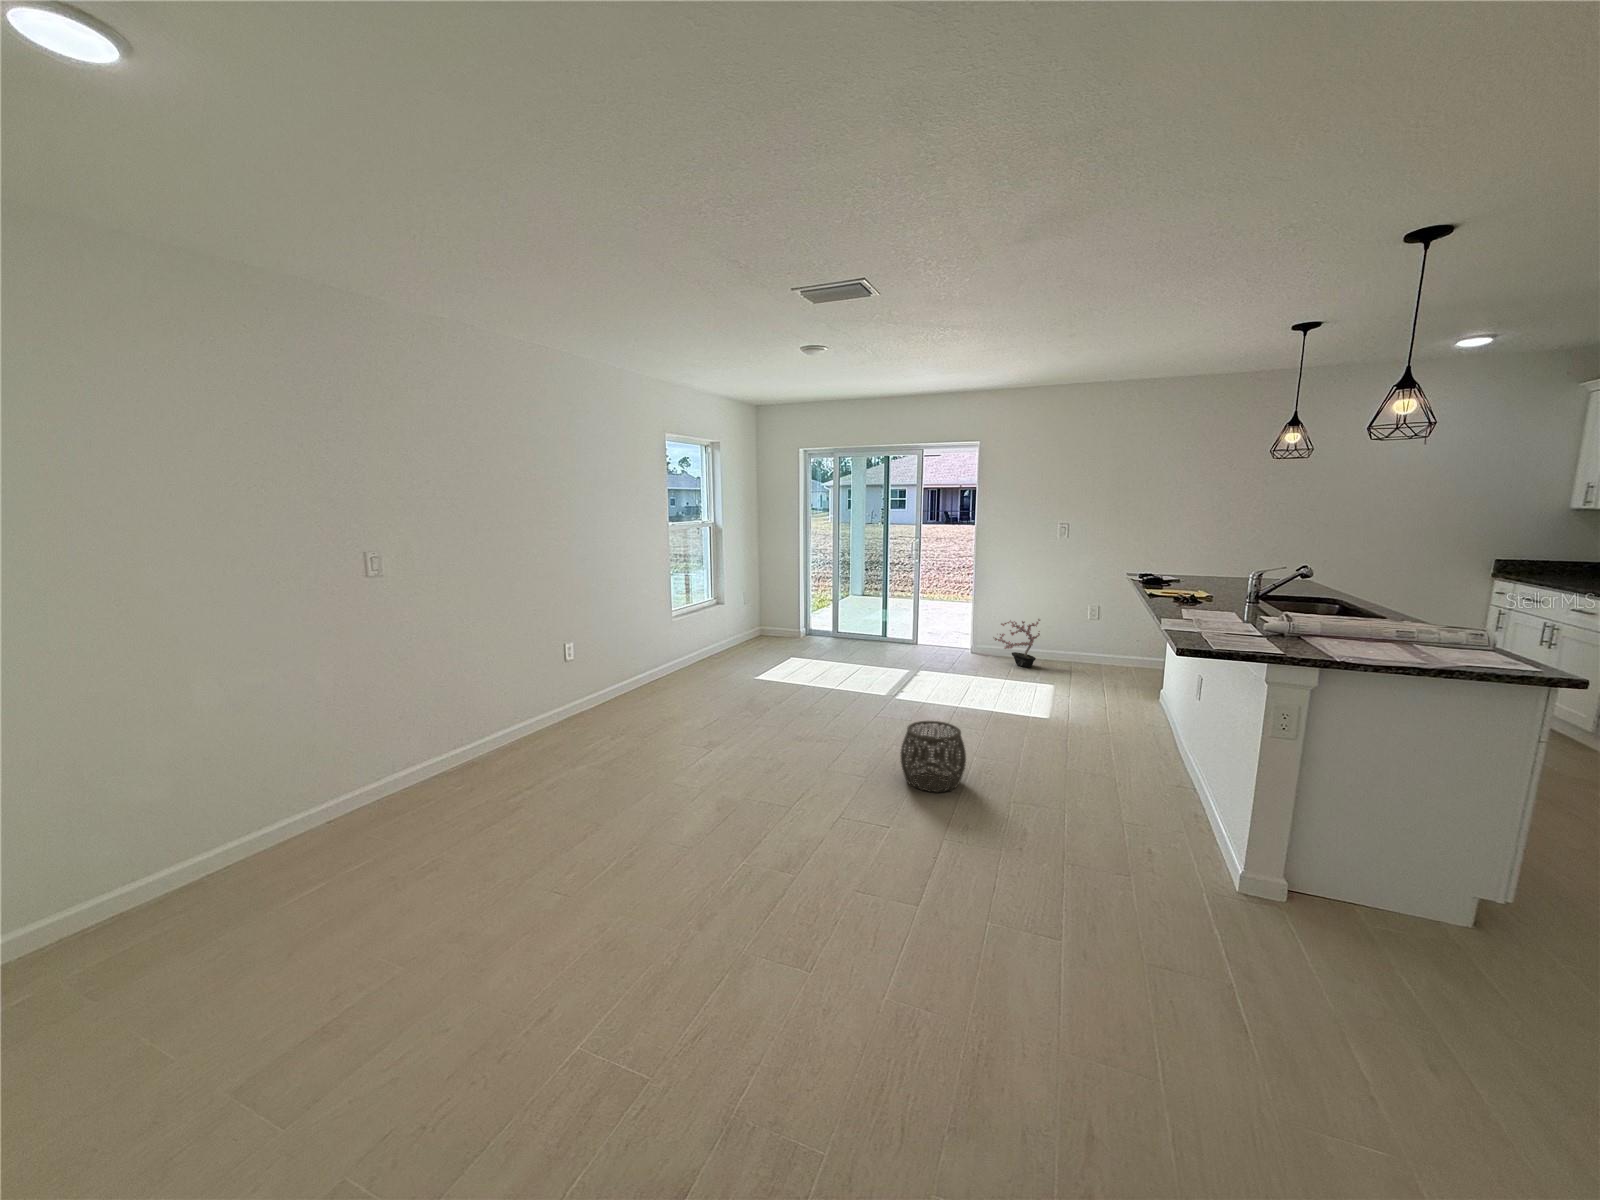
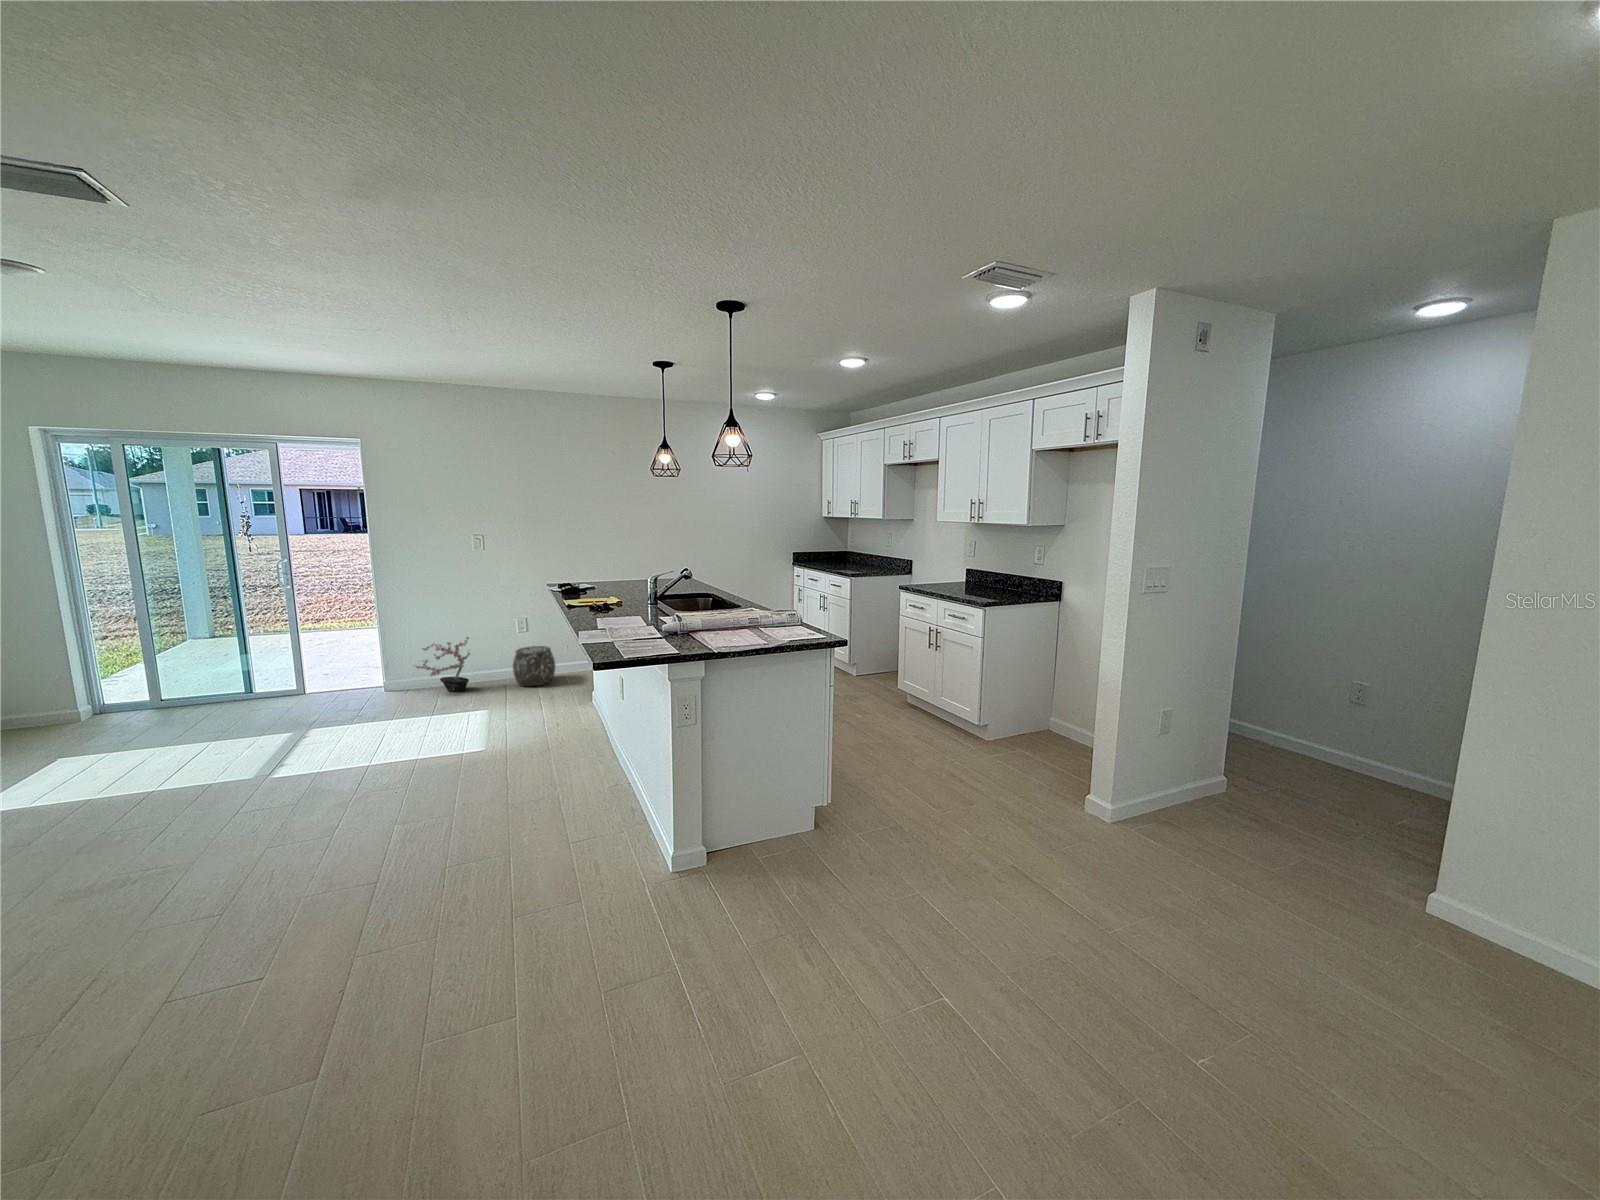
woven basket: present [900,721,966,792] -> present [513,646,555,686]

